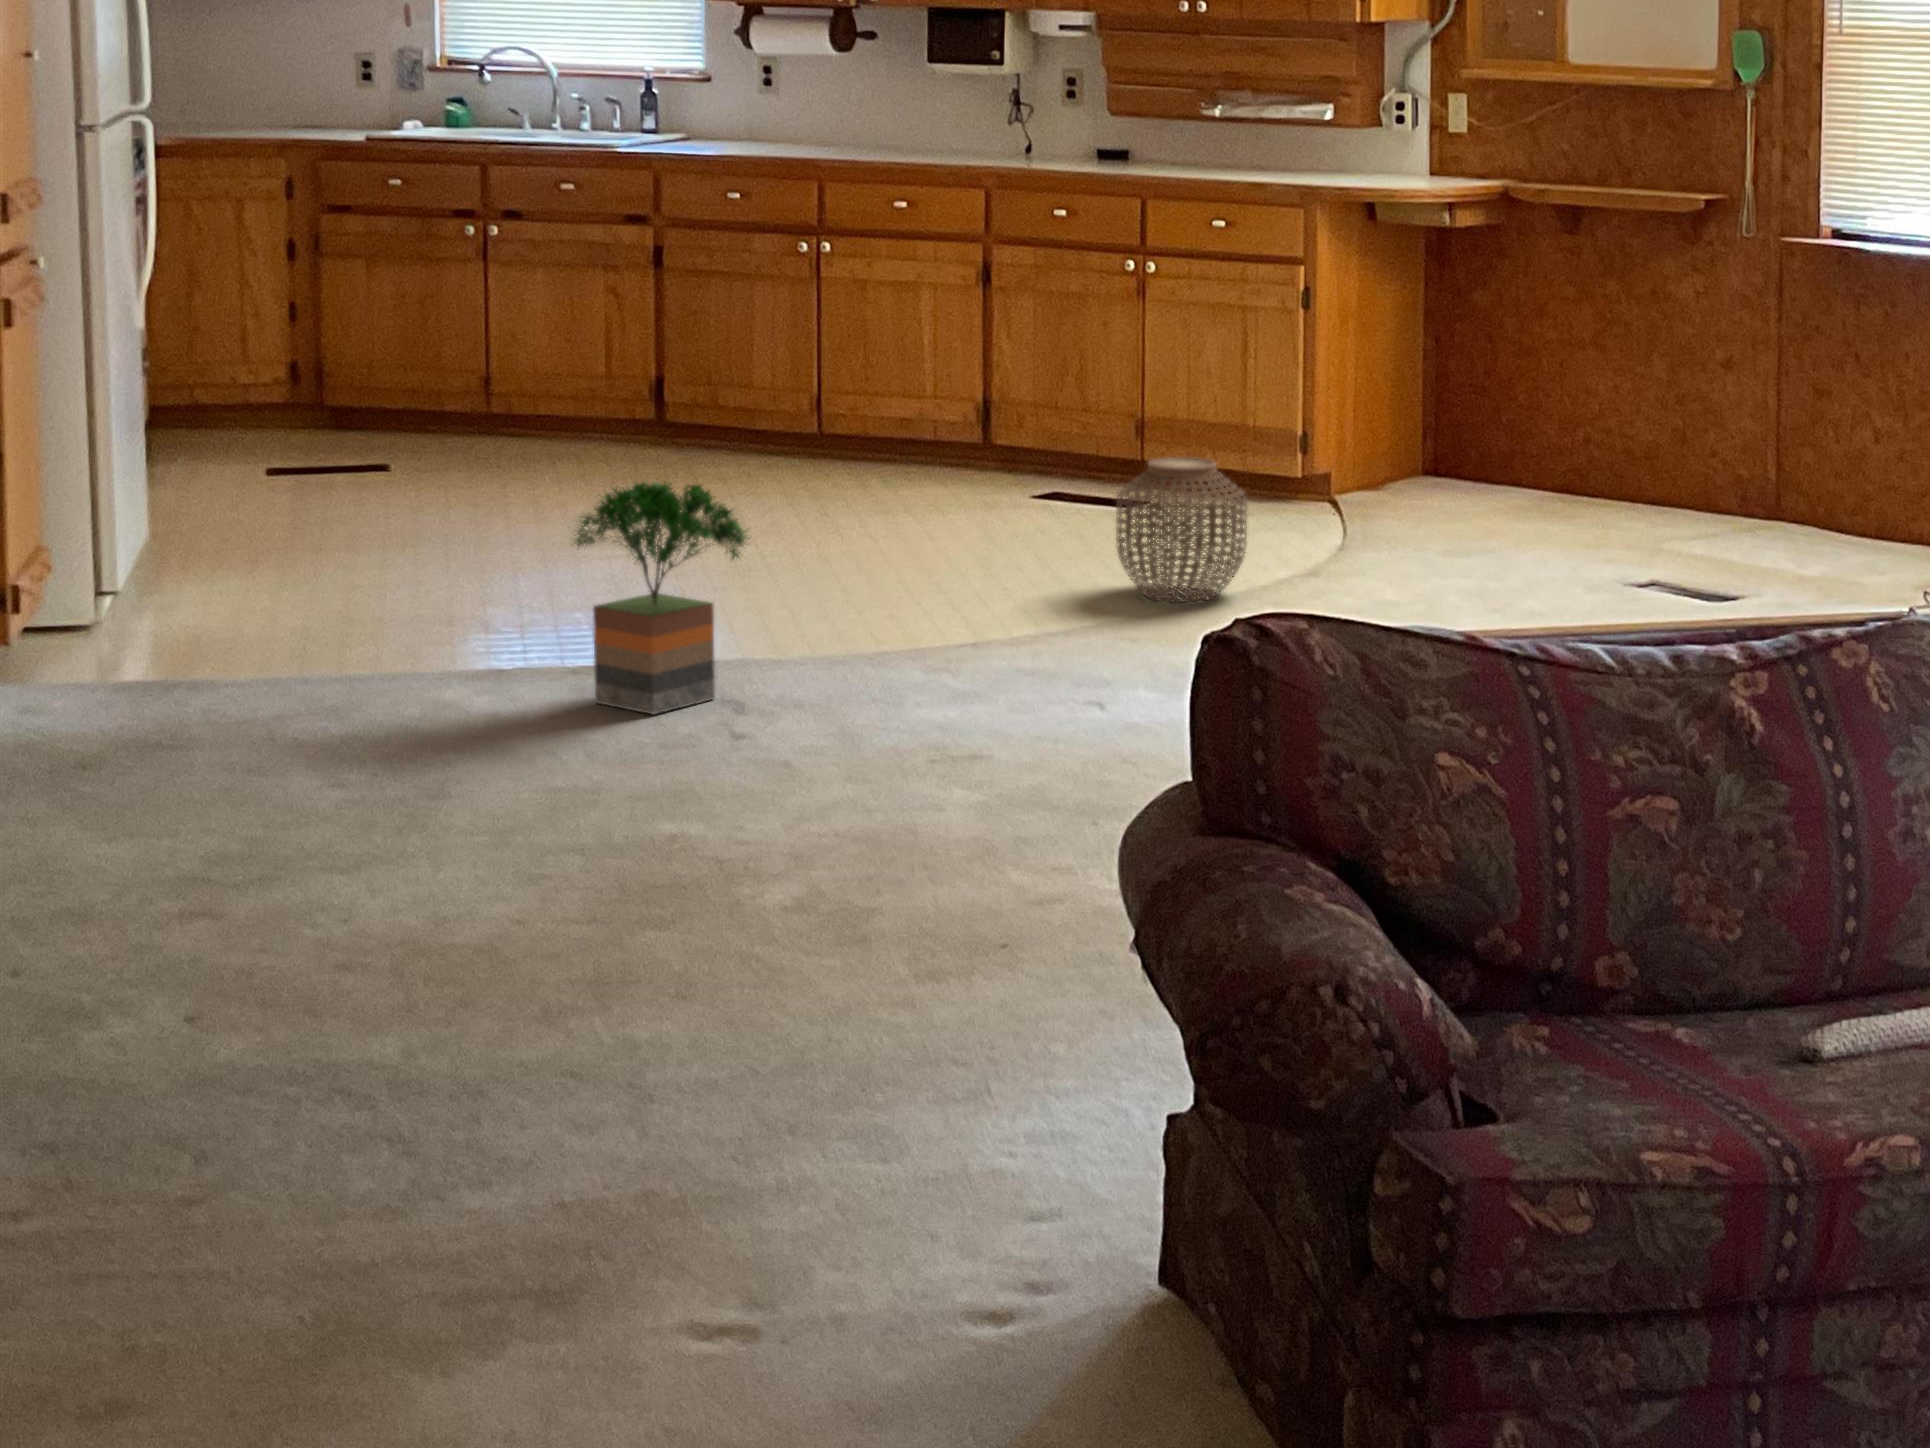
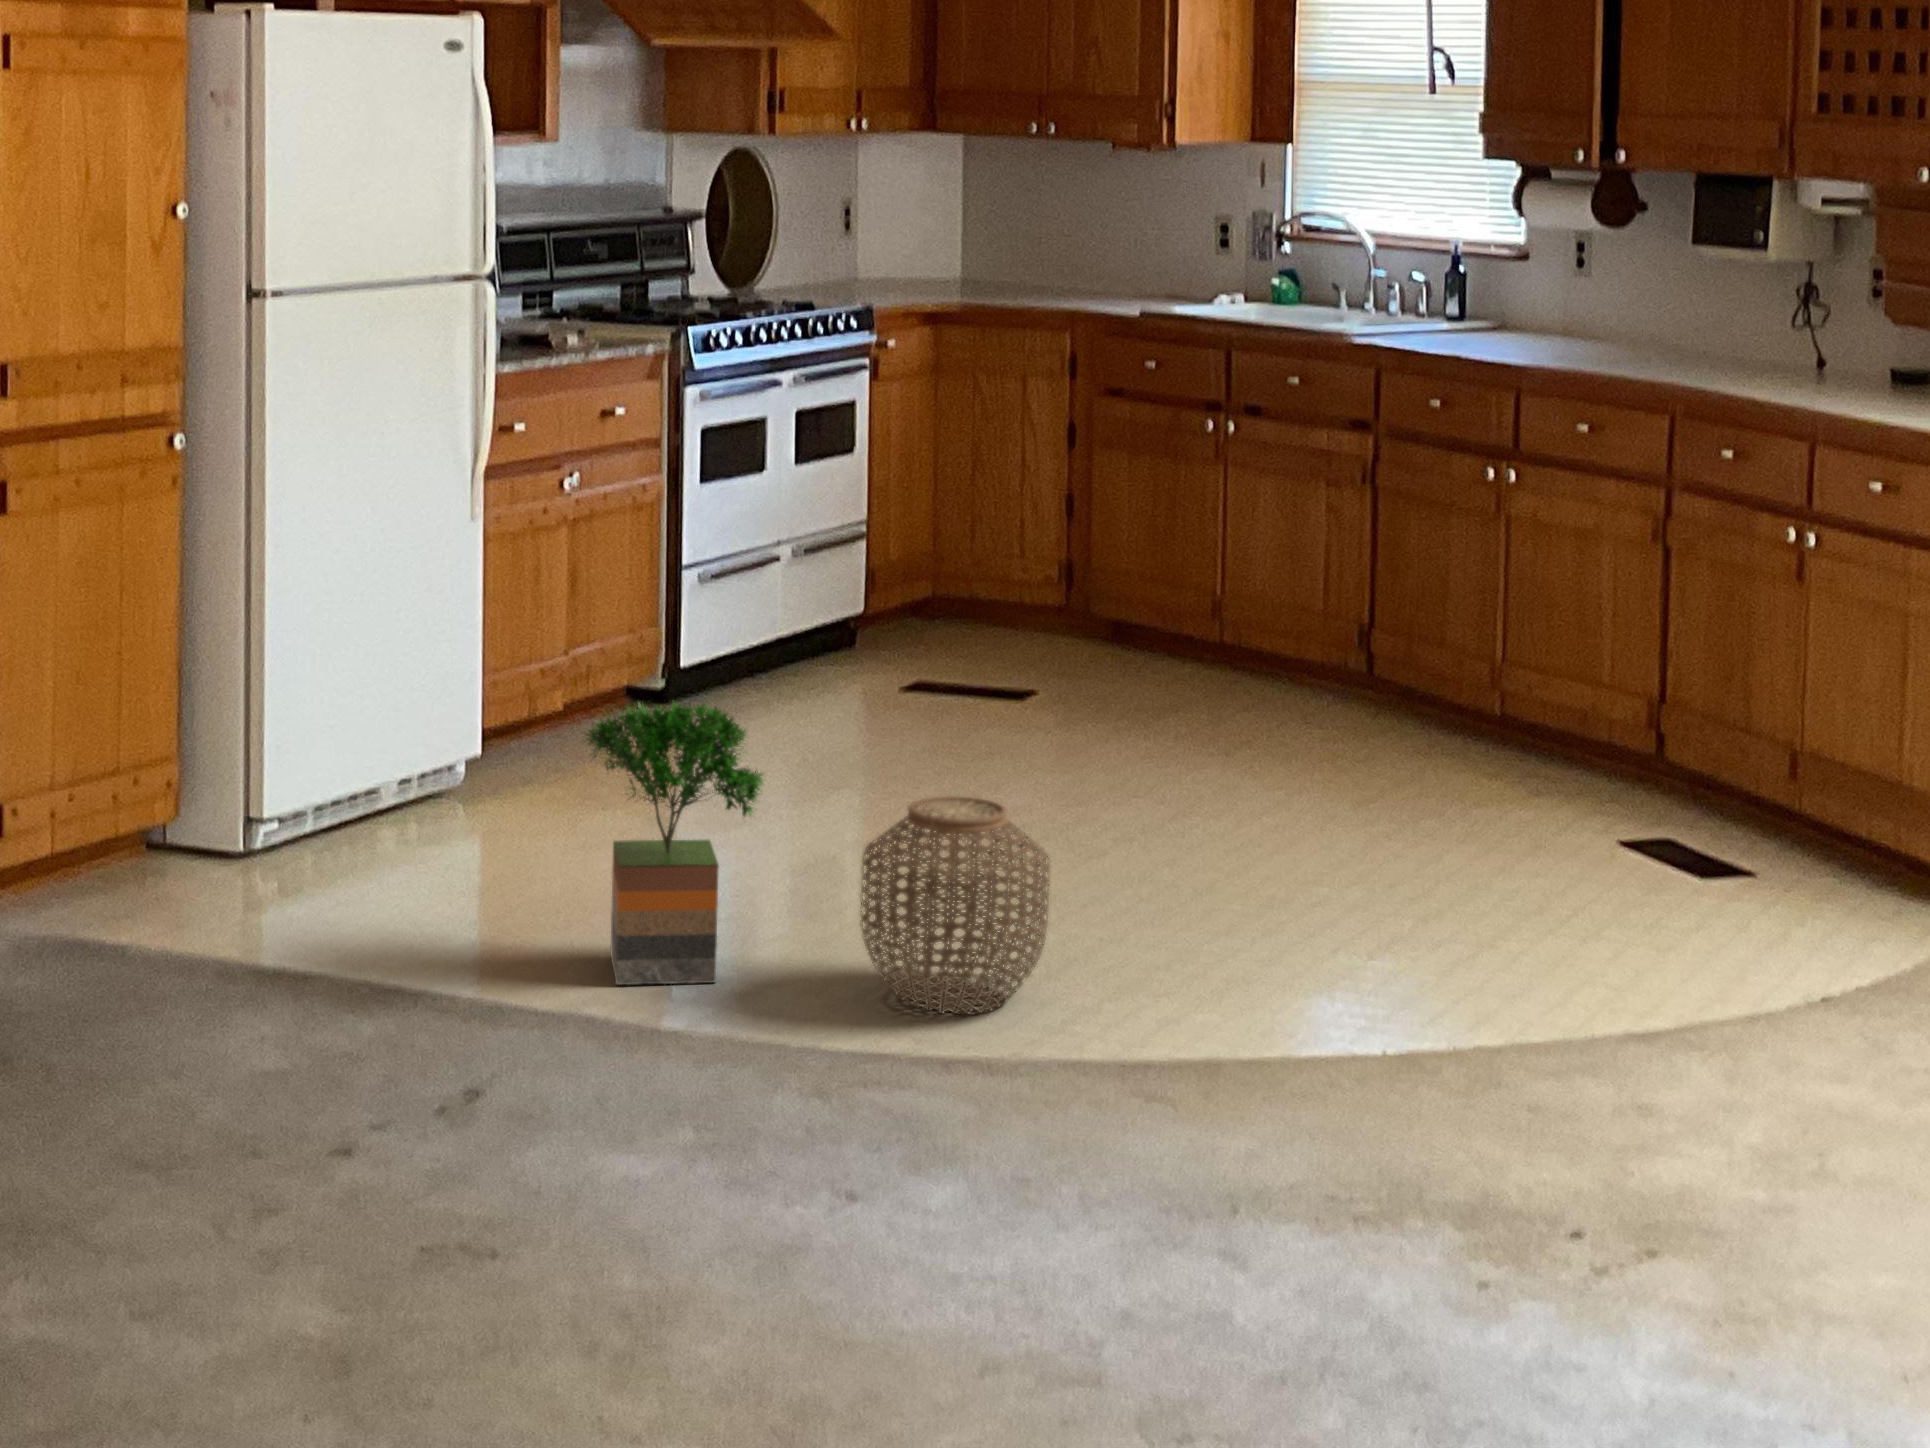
woven basket: present [1117,457,1247,602] -> present [860,796,1050,1014]

